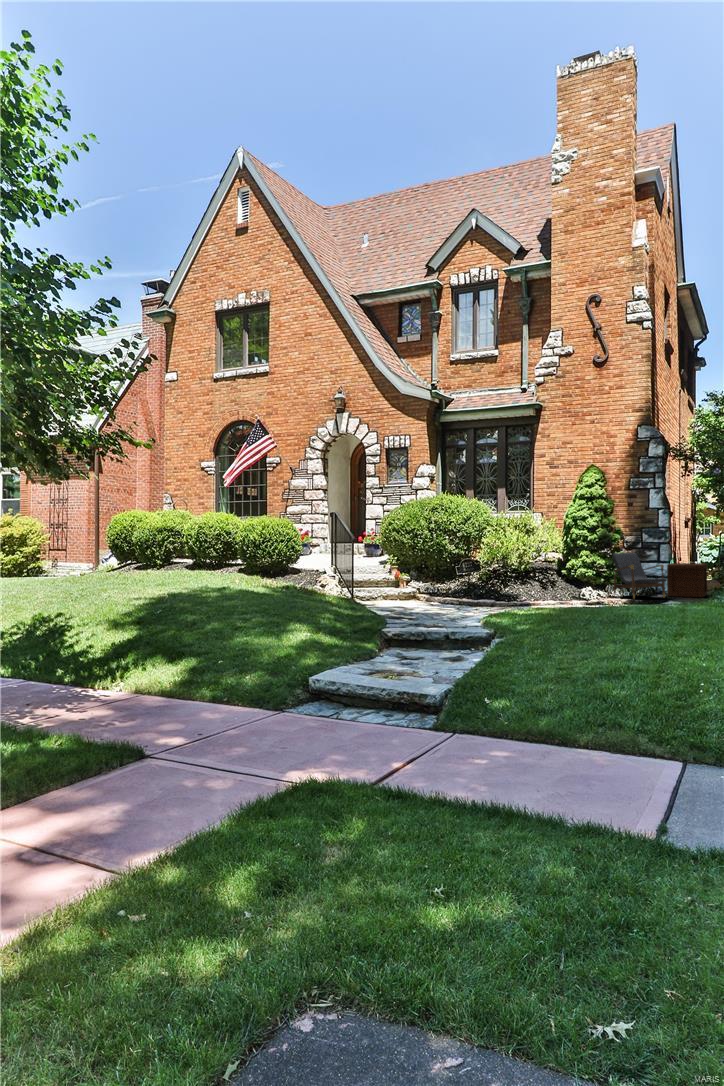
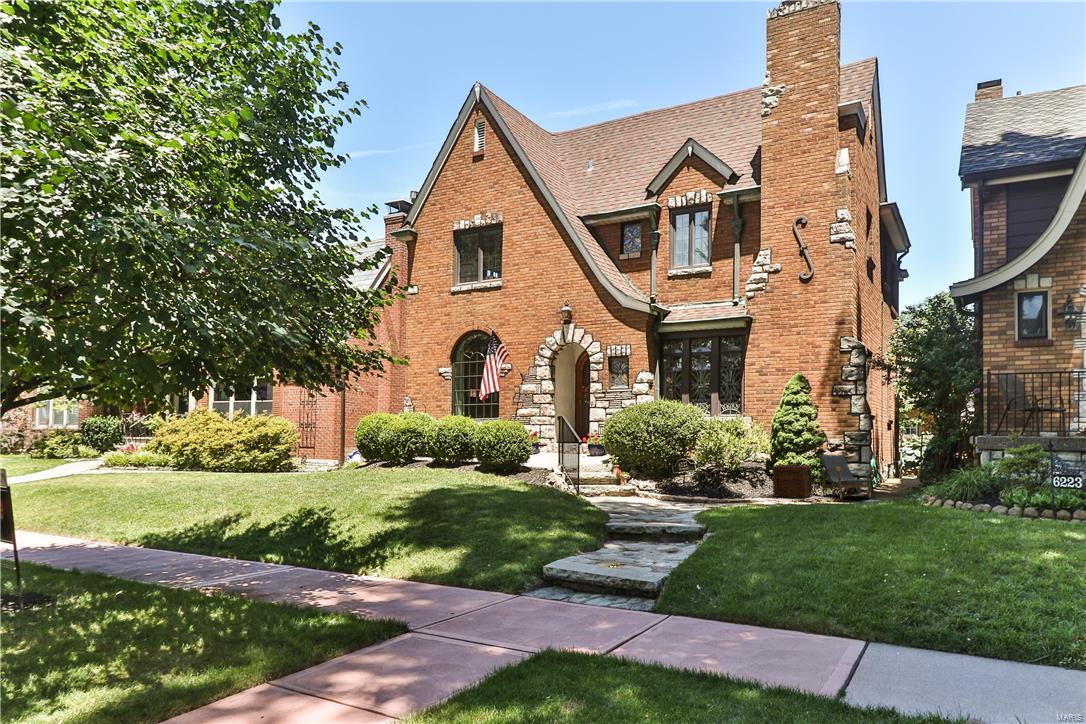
wooden crate: present [667,563,707,597] -> present [772,465,812,498]

